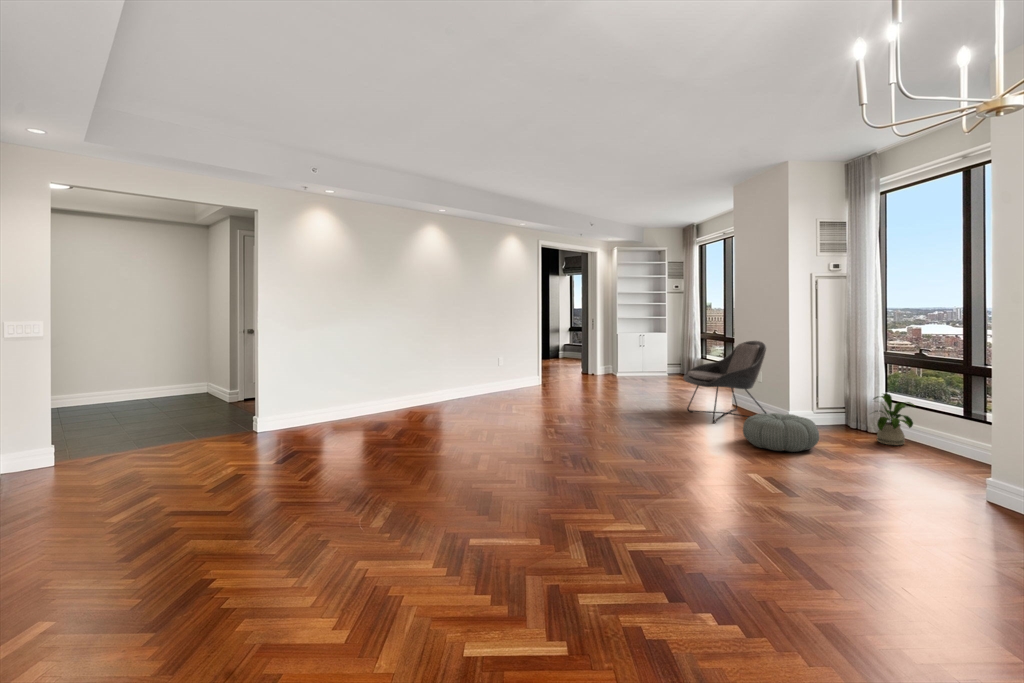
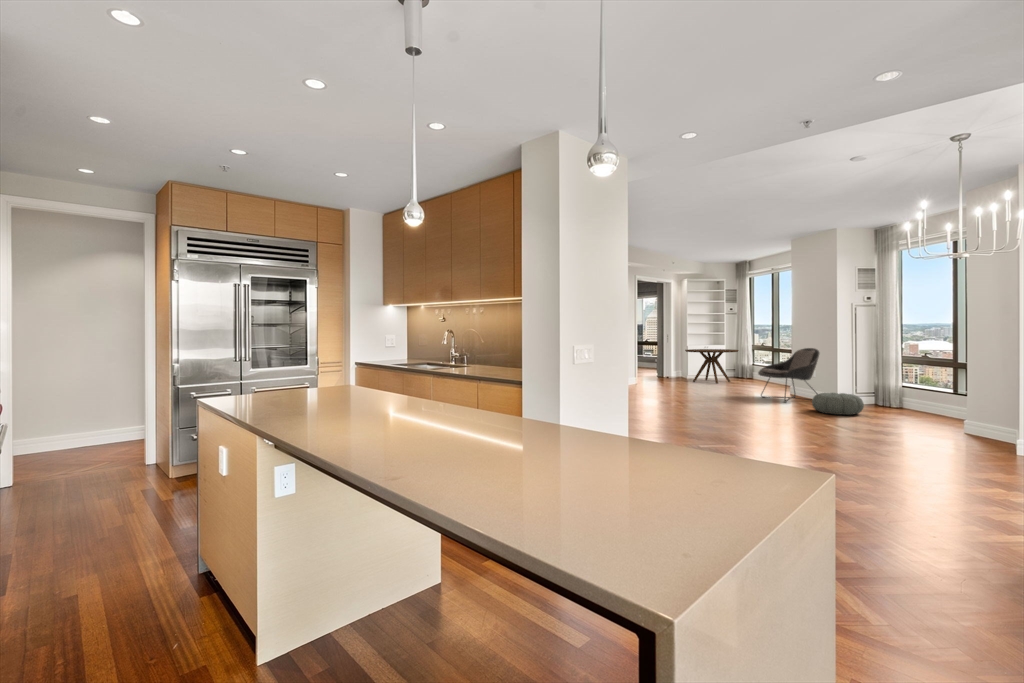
dining table: none [612,338,680,385] -> present [685,349,738,384]
house plant: present [874,394,915,445] -> none [893,380,924,413]

